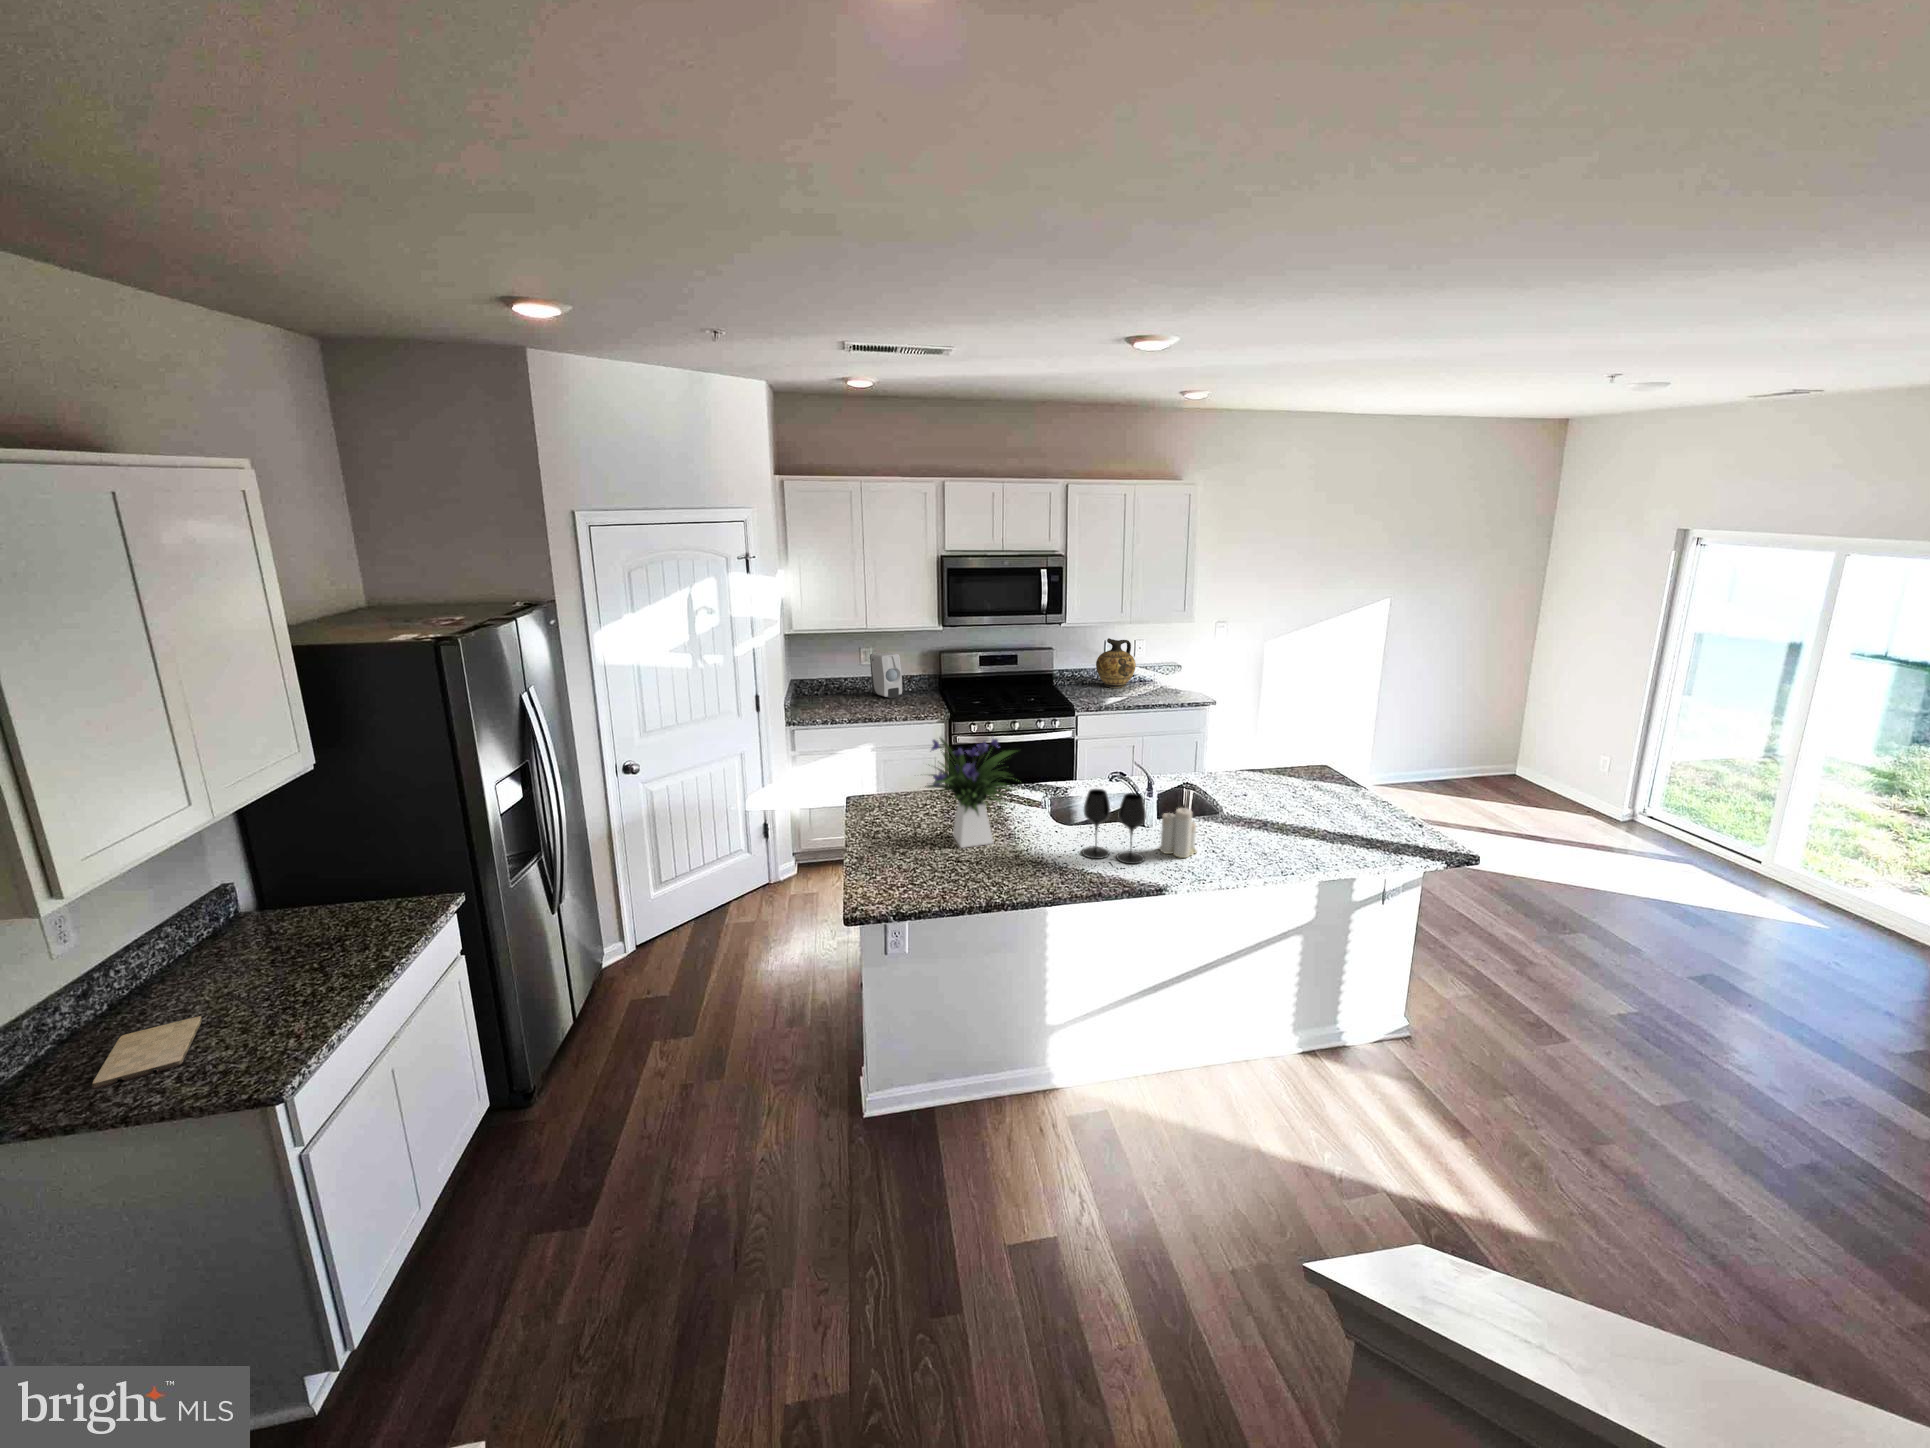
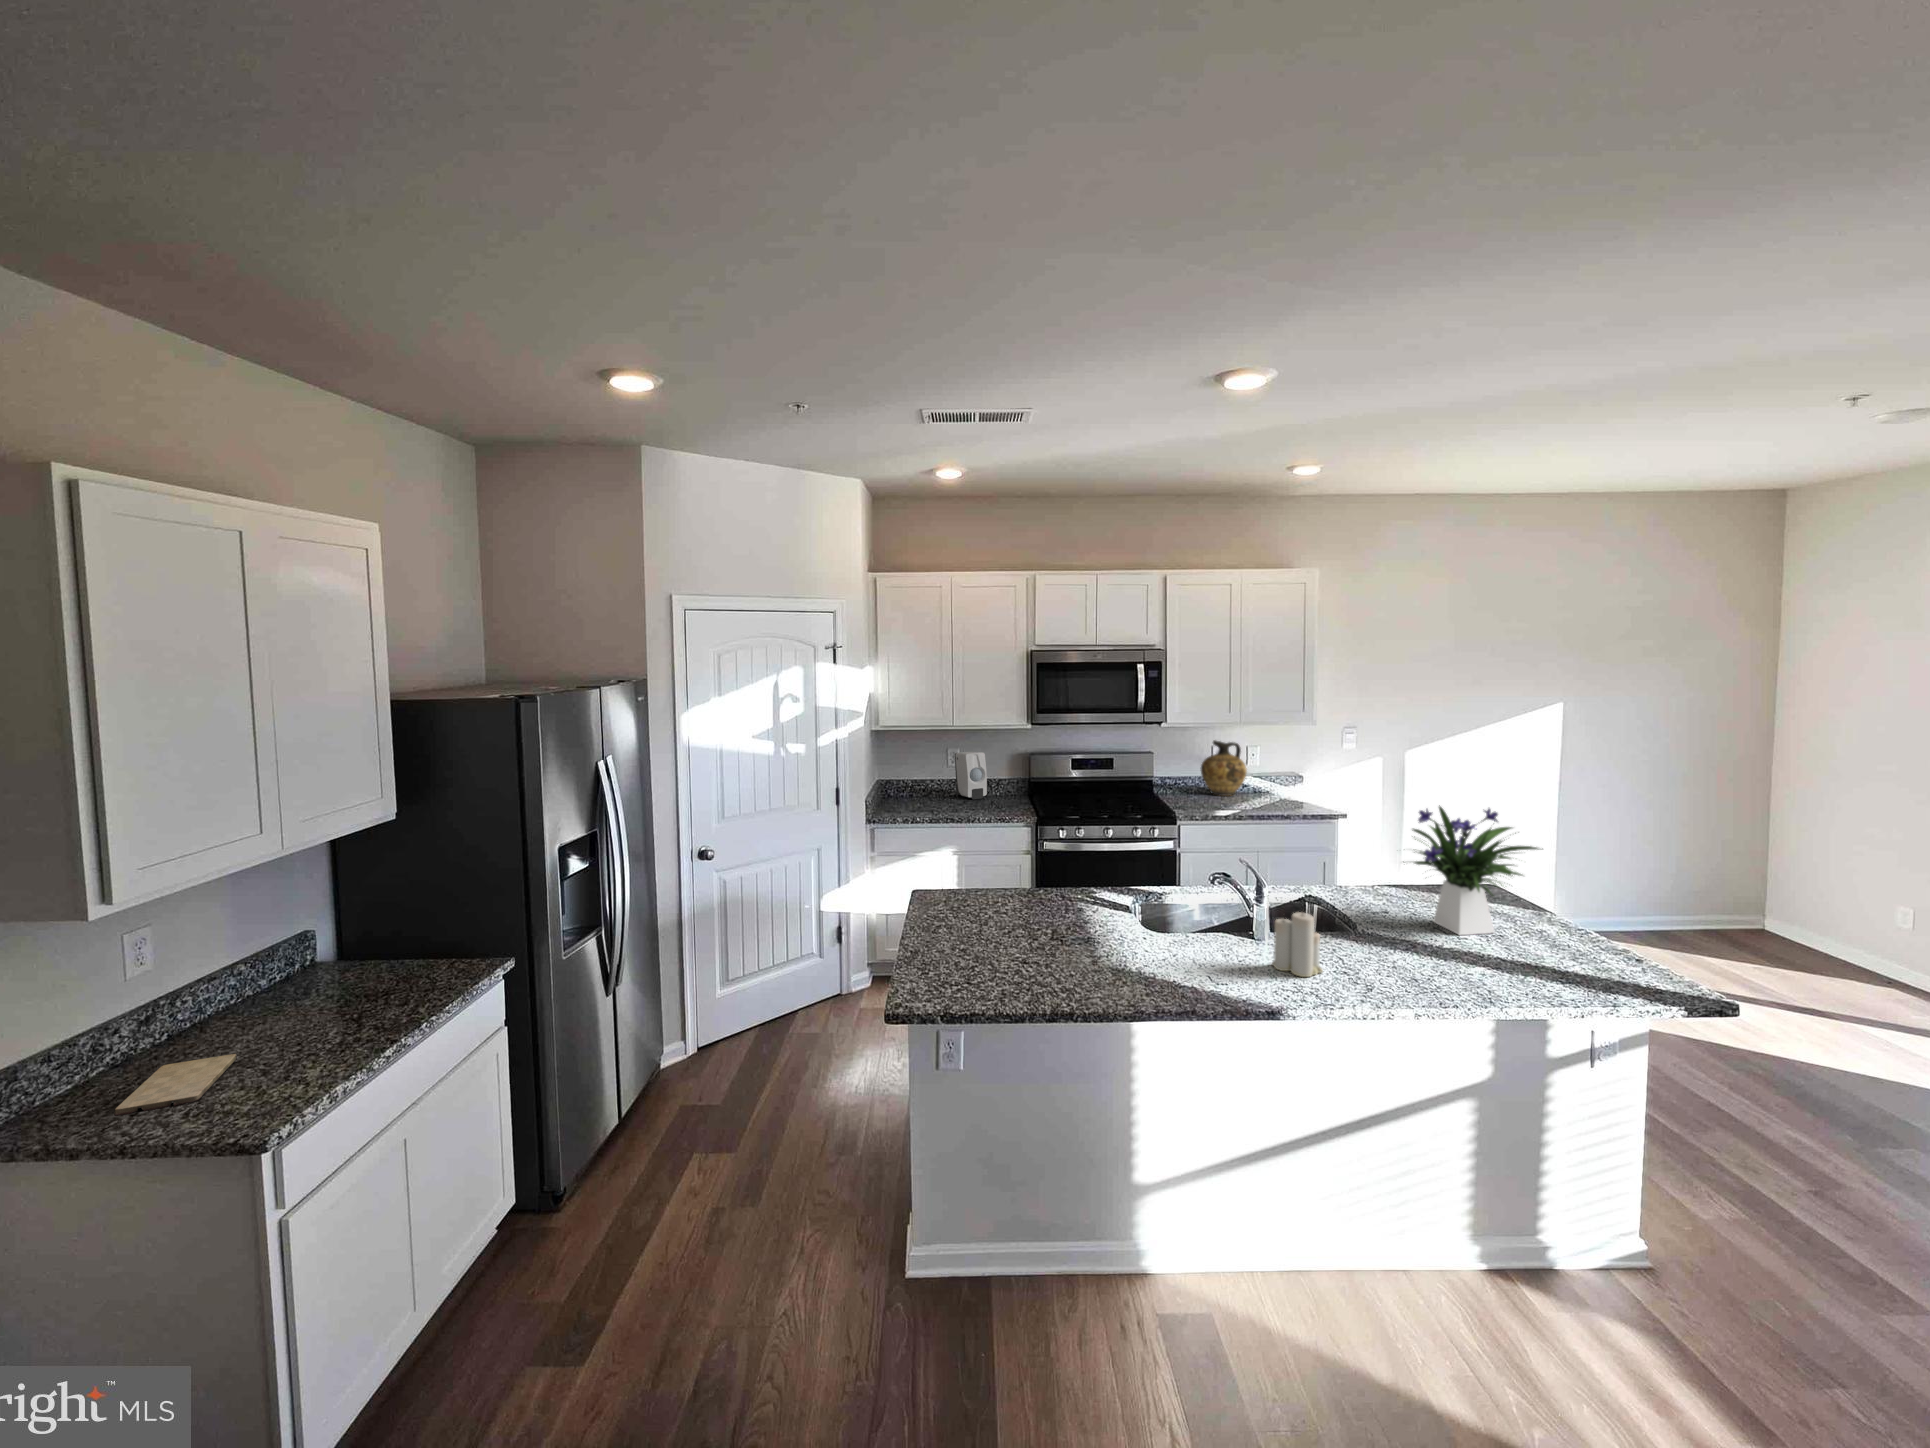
flower arrangement: present [925,738,1017,848] -> present [1412,805,1539,935]
wine glass: present [1082,789,1146,864] -> none [1173,883,1253,980]

